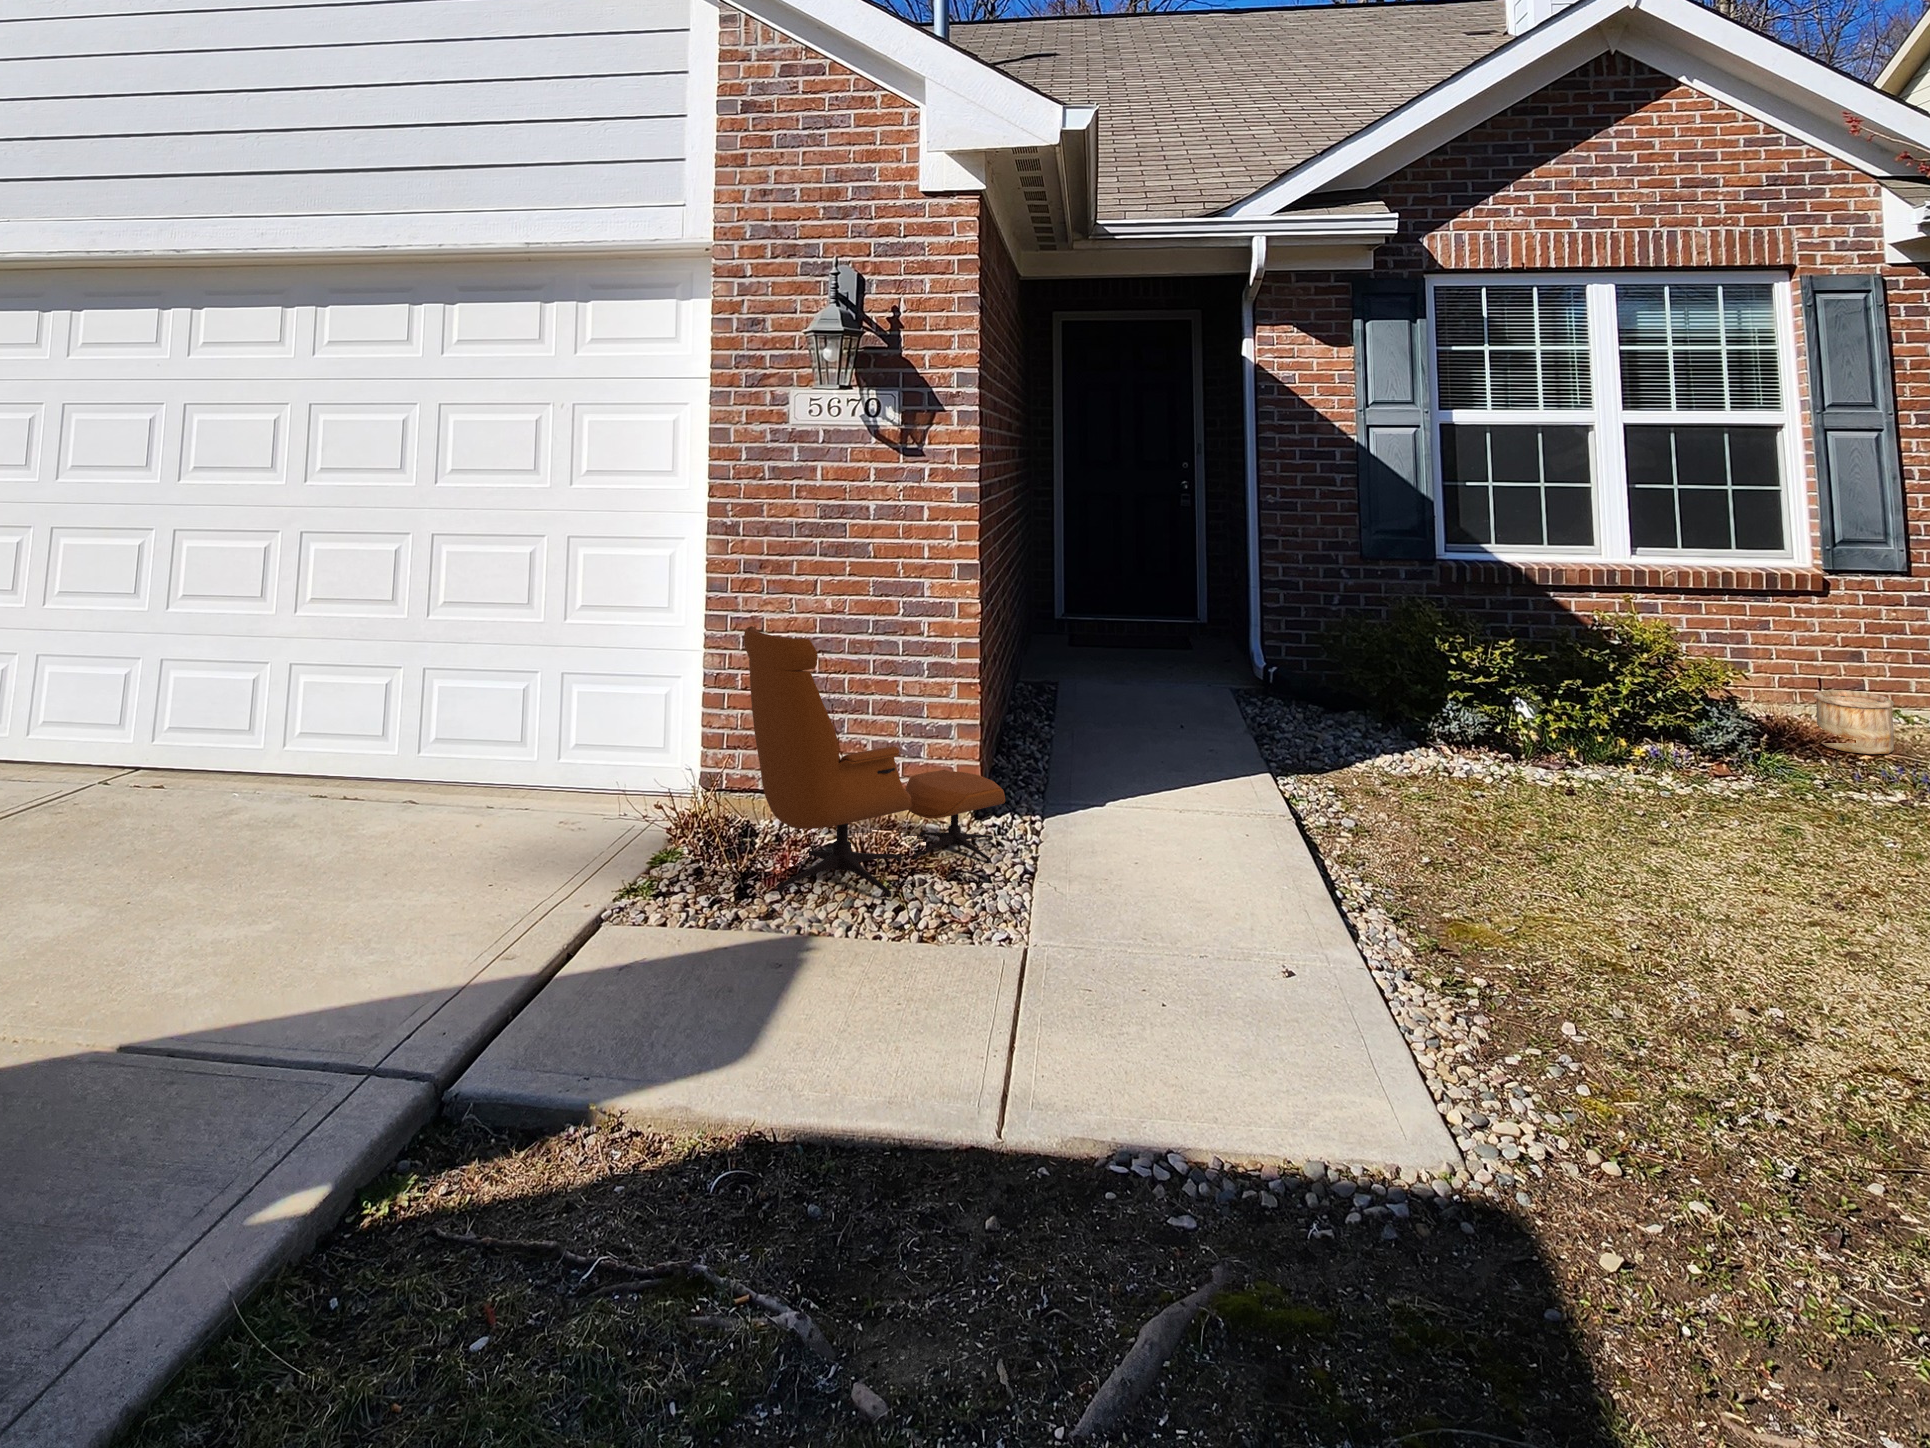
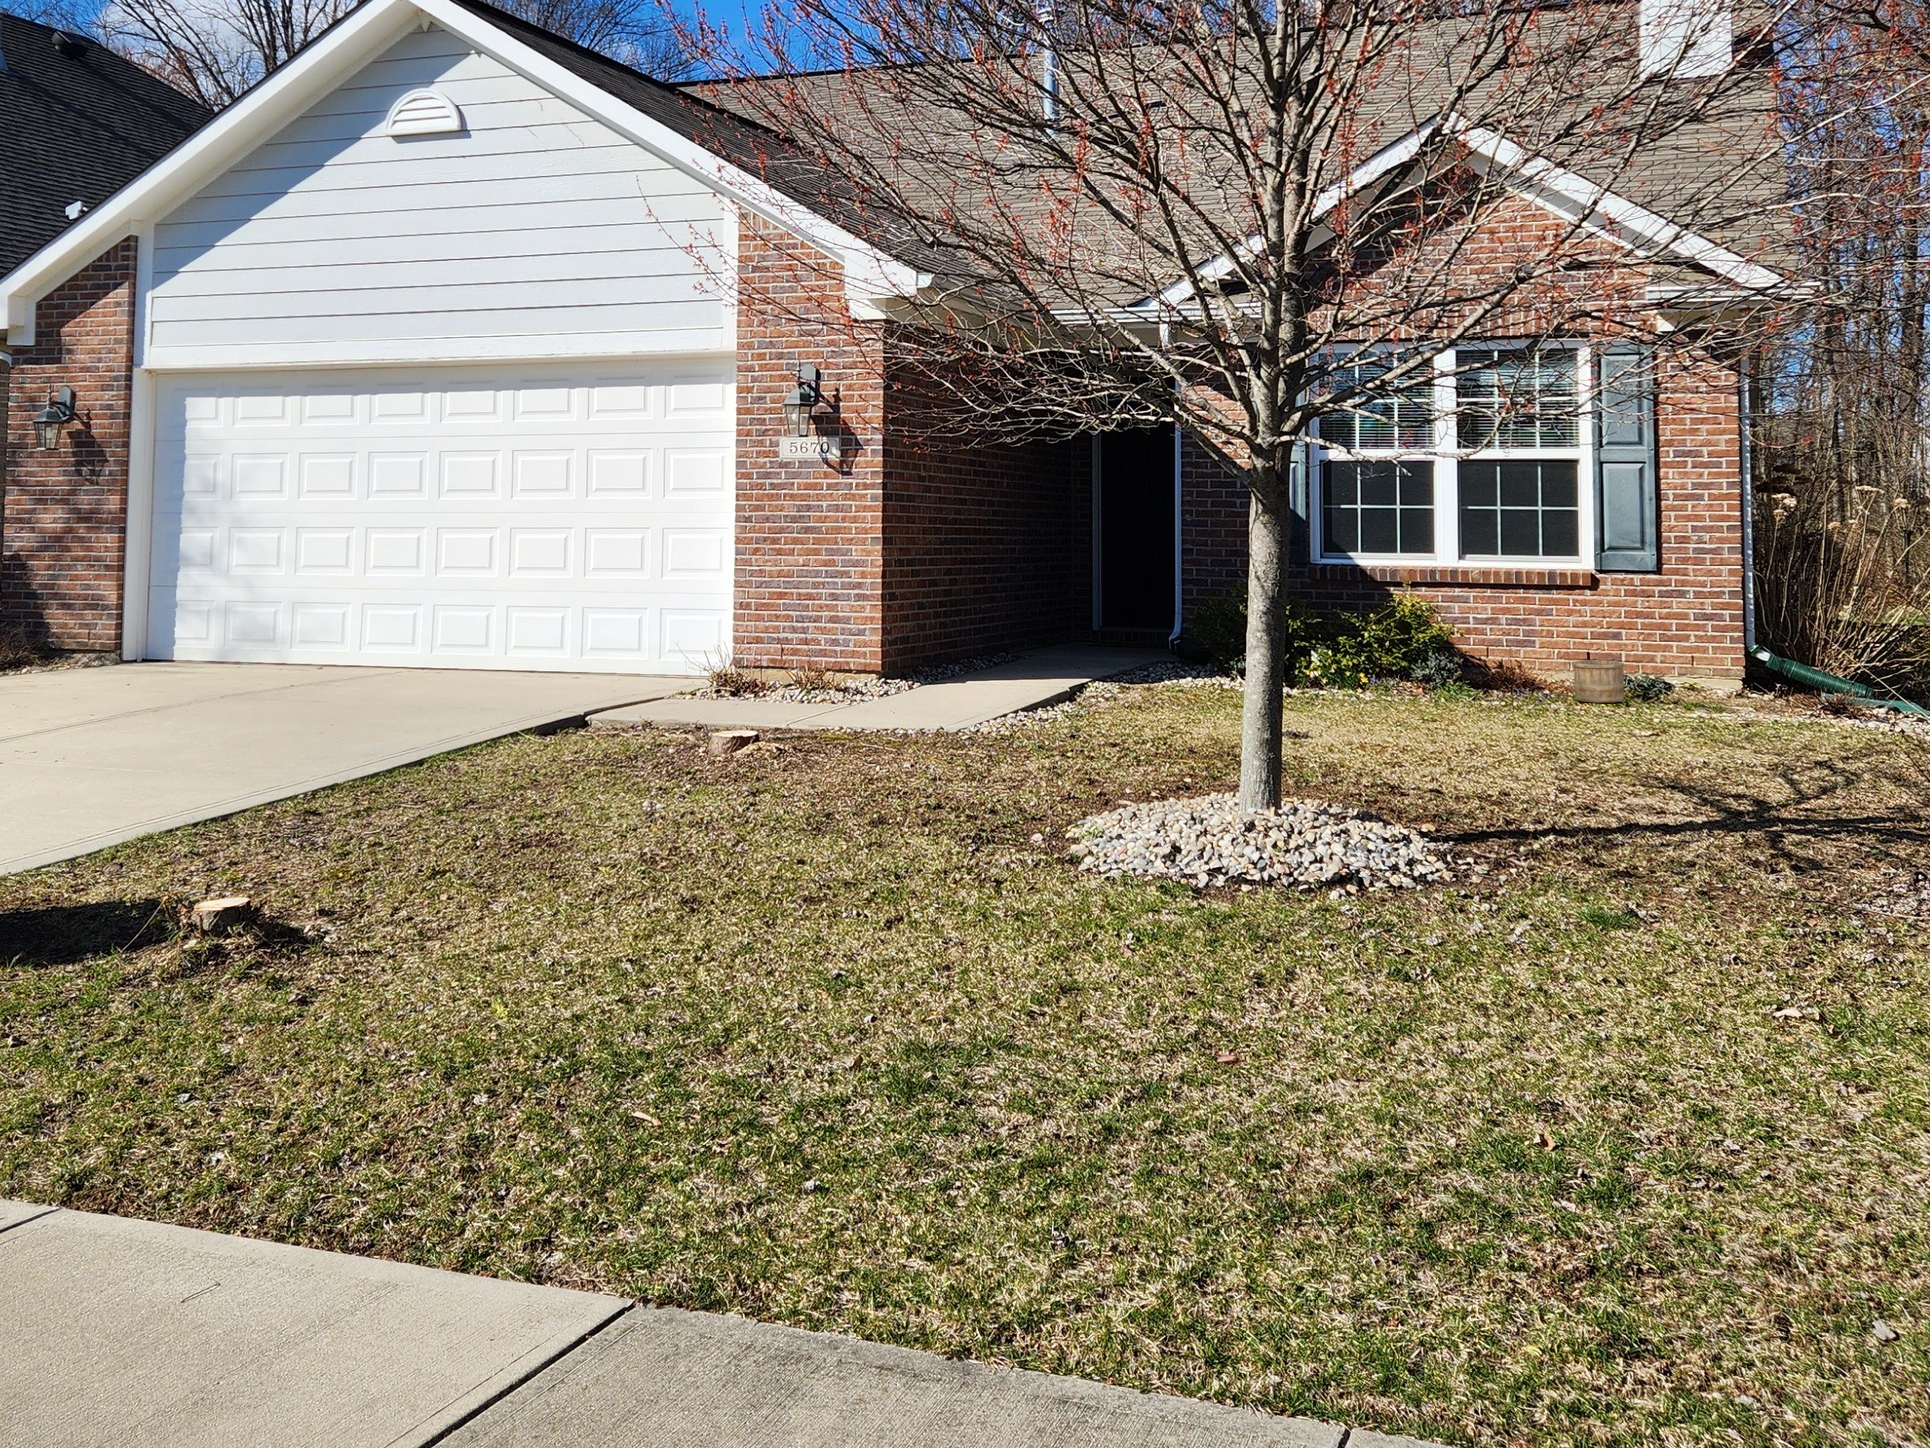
lounge chair: present [744,626,1005,898] -> none [728,570,892,714]

